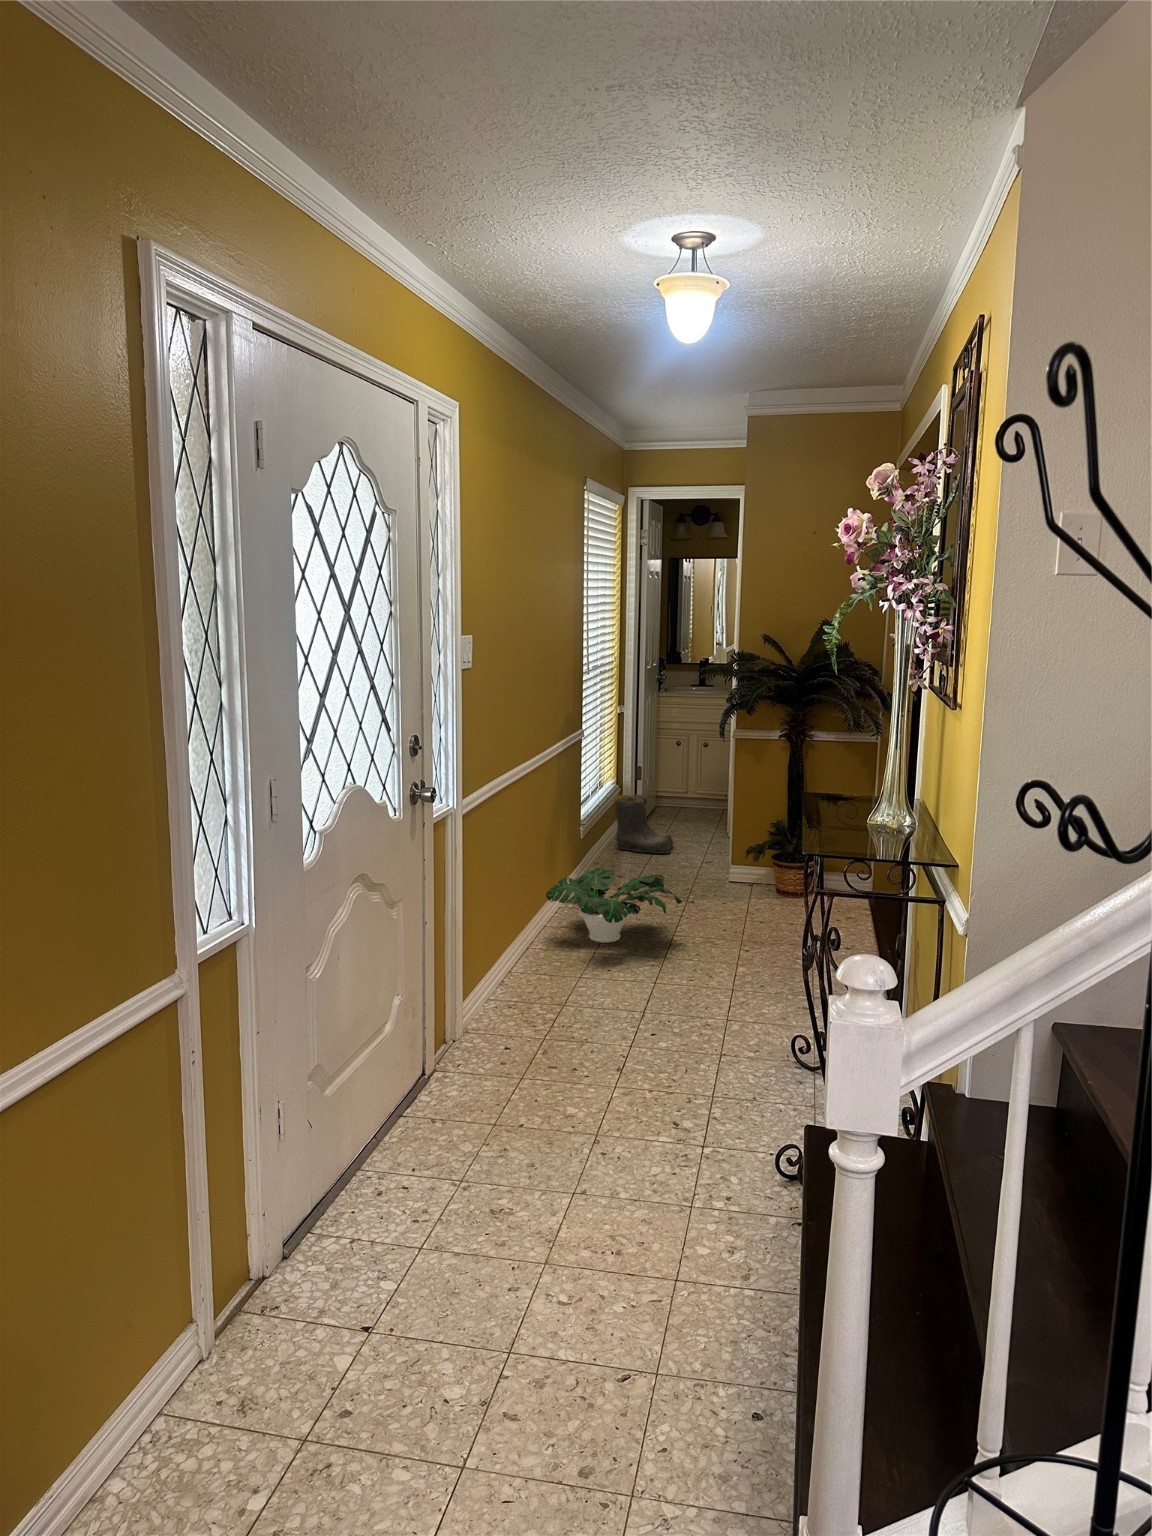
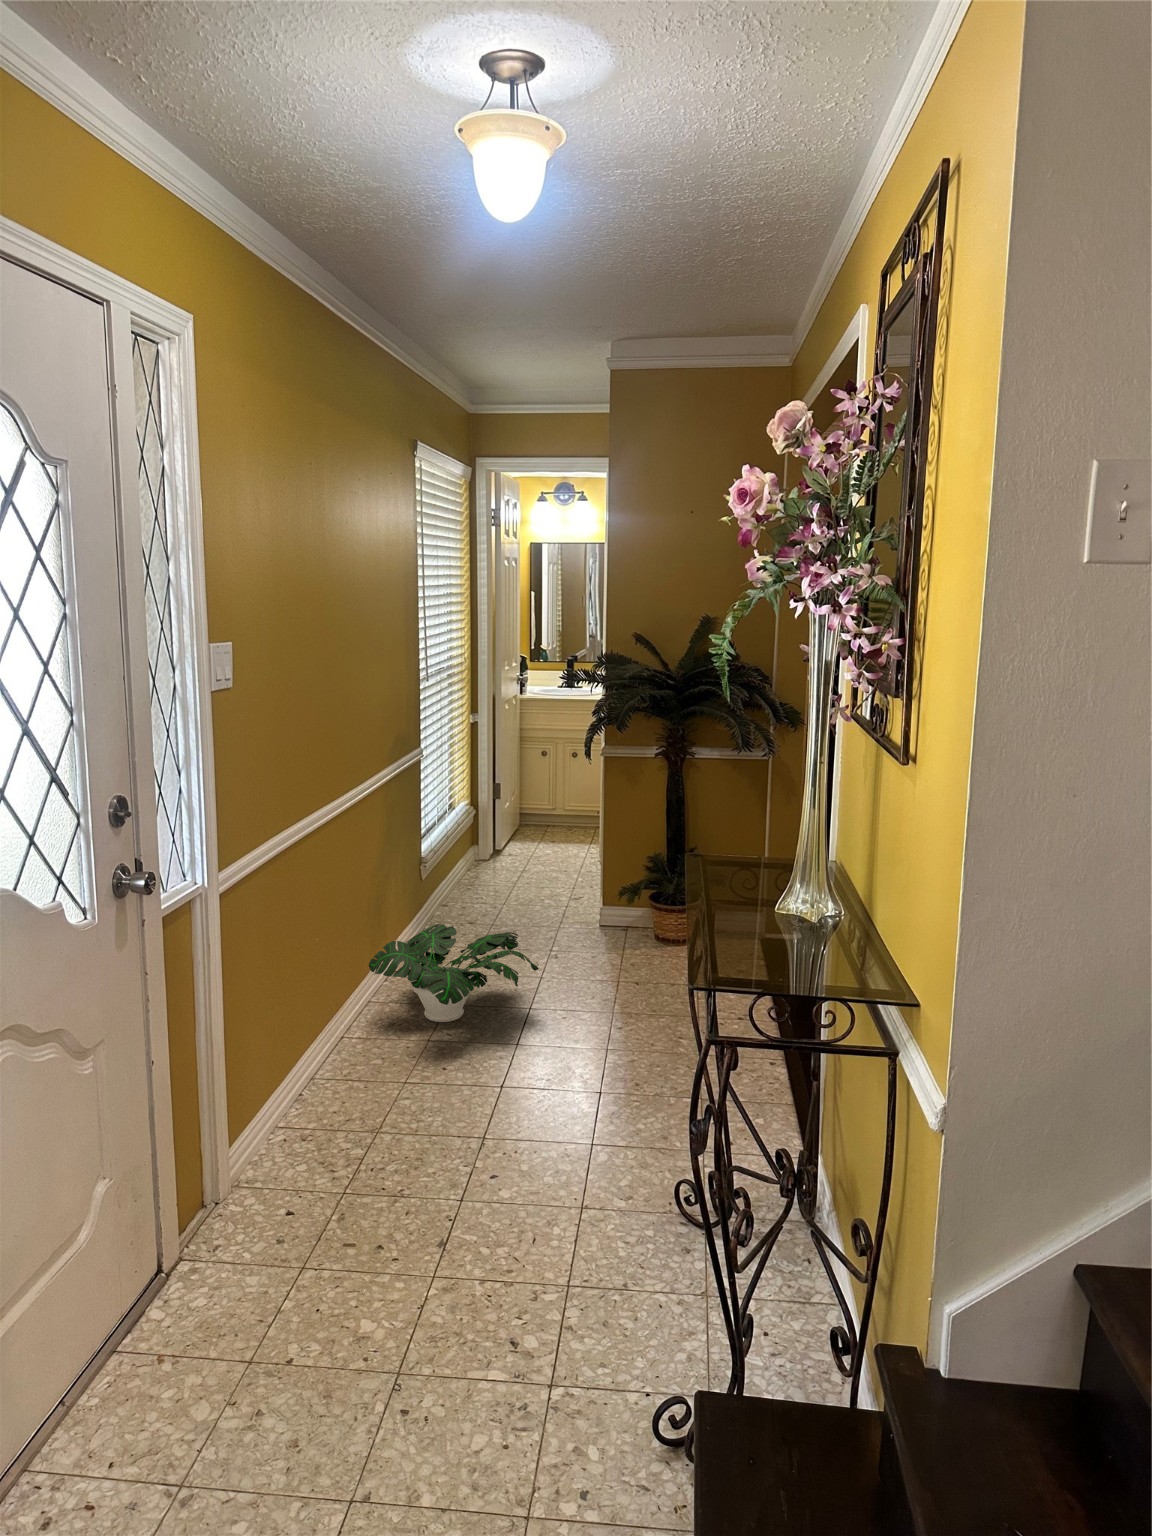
boots: present [615,795,674,854] -> none [468,819,537,888]

